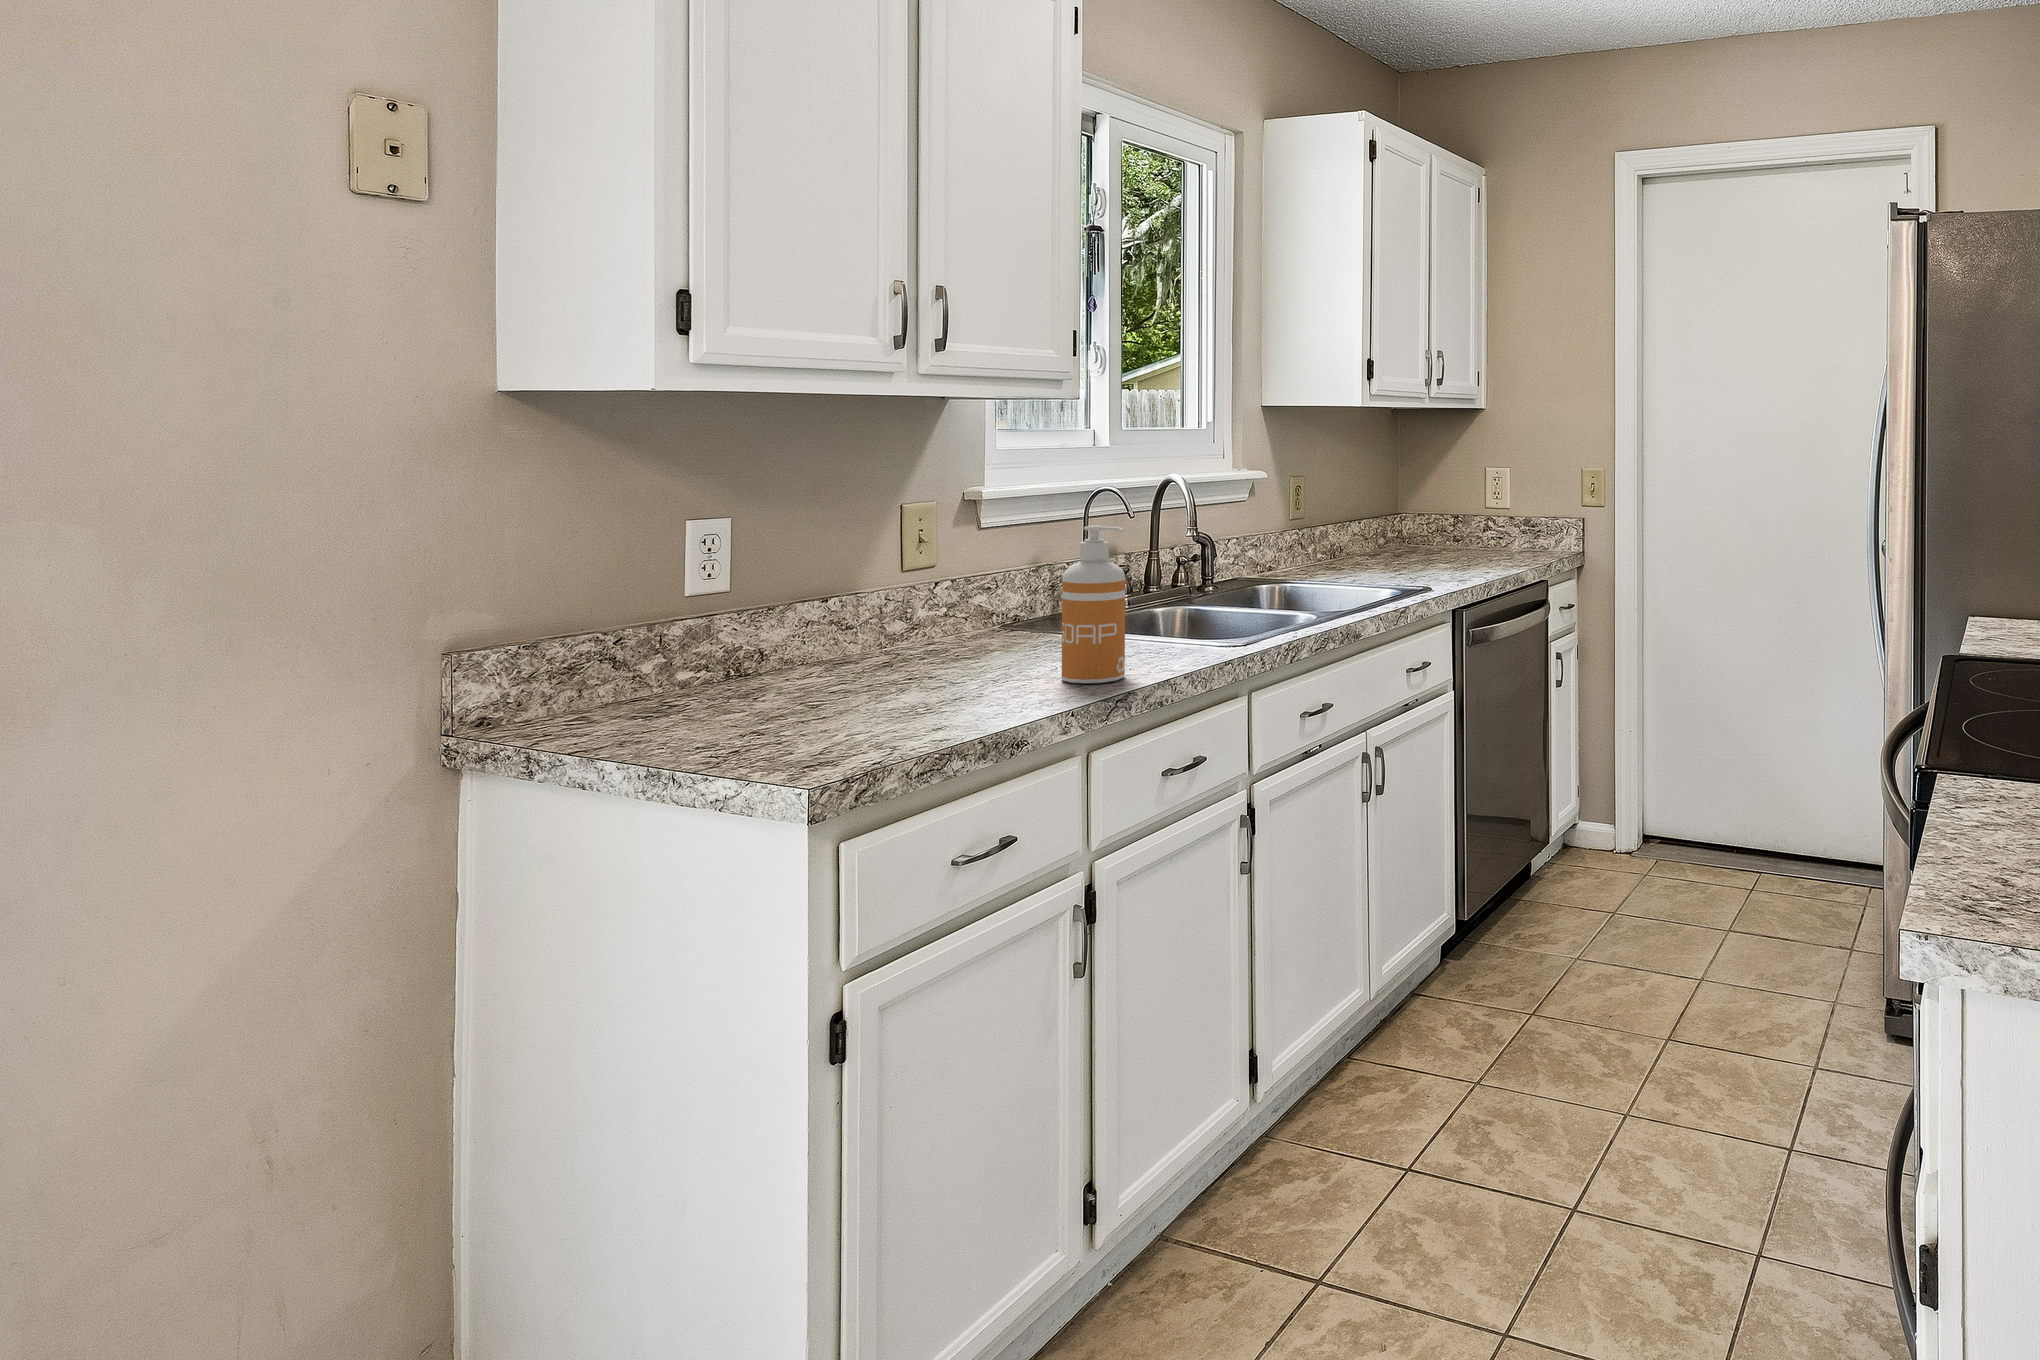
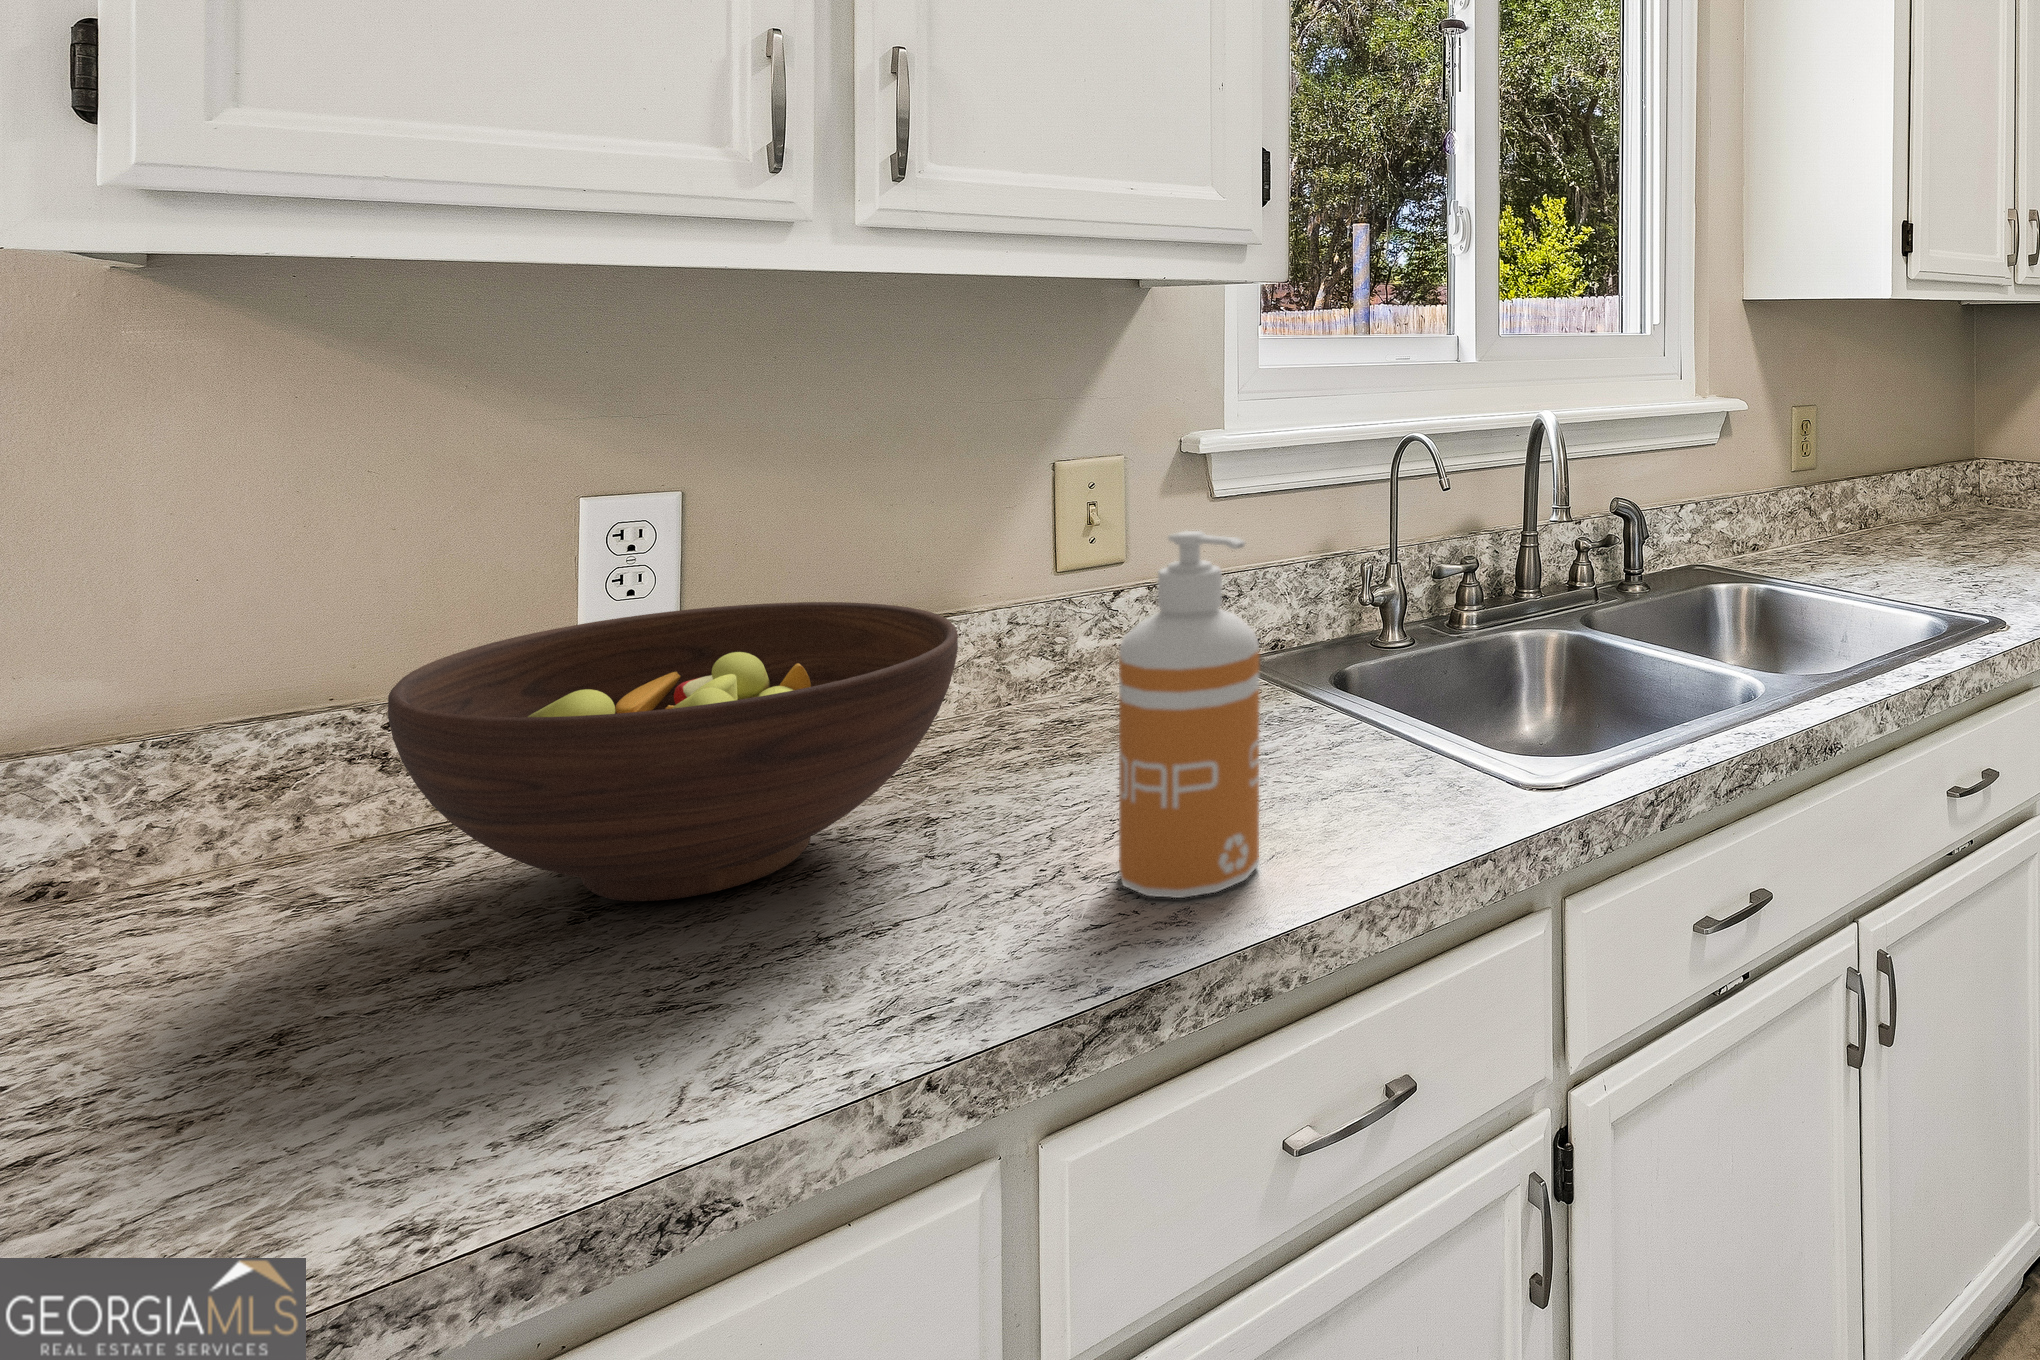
fruit bowl: none [710,574,969,700] -> present [388,602,958,901]

